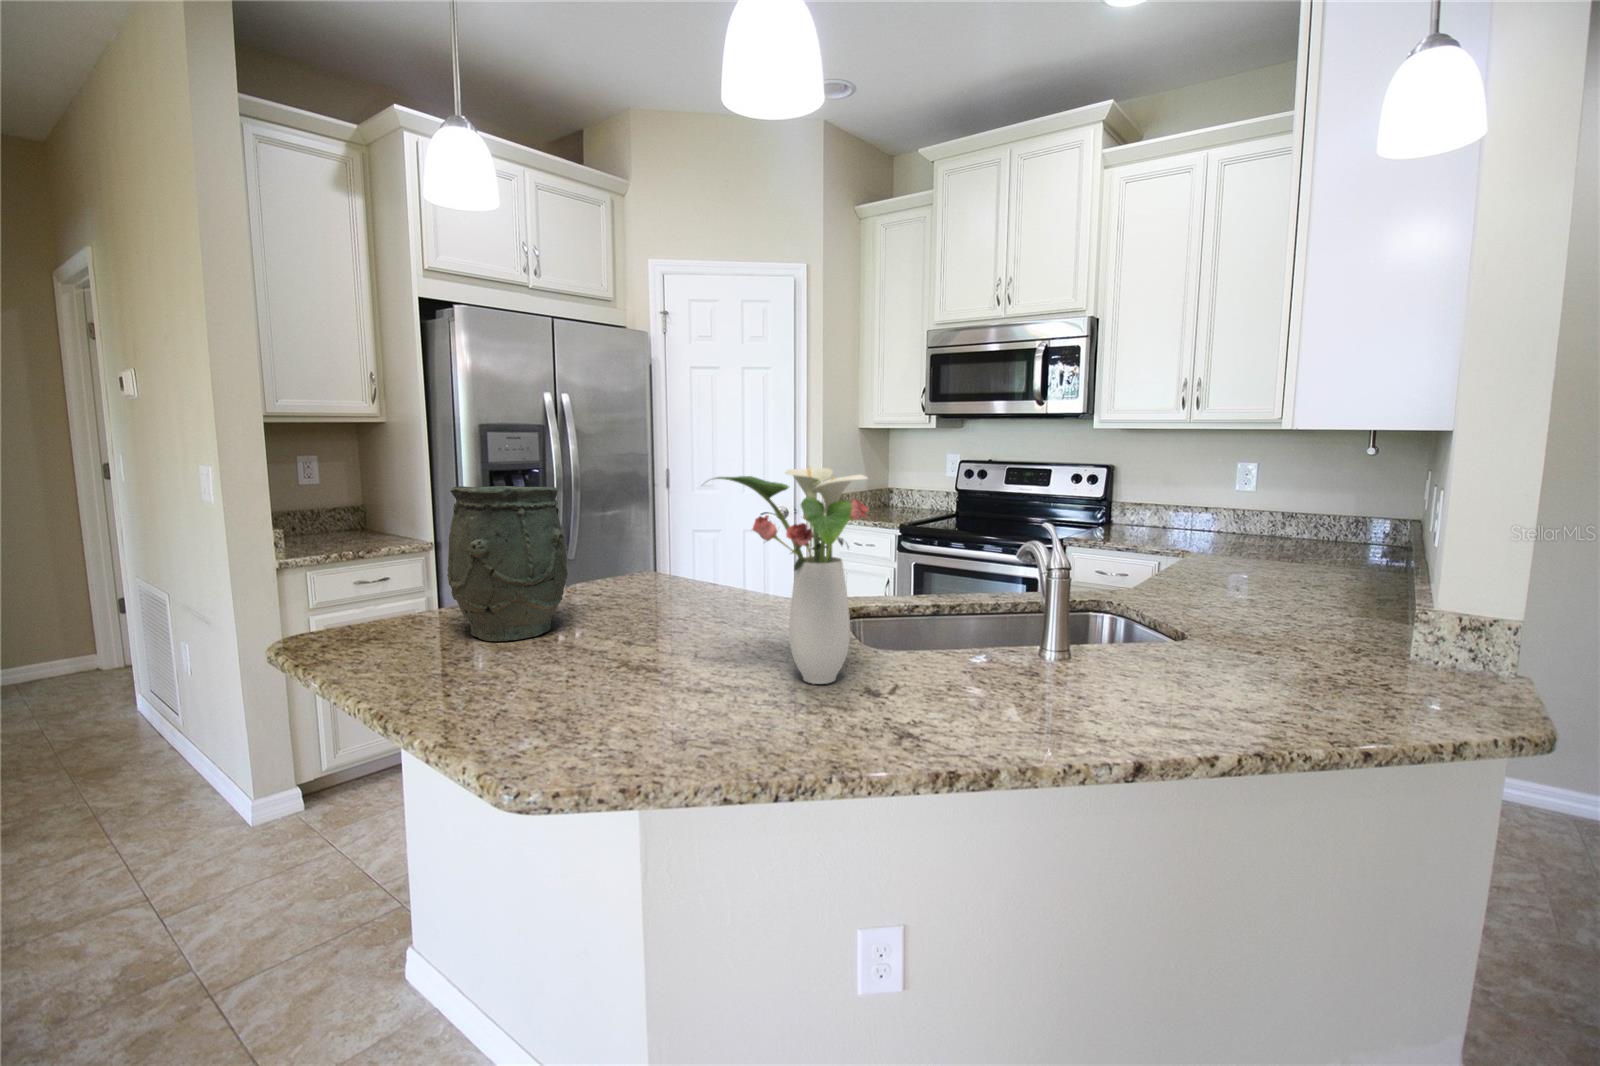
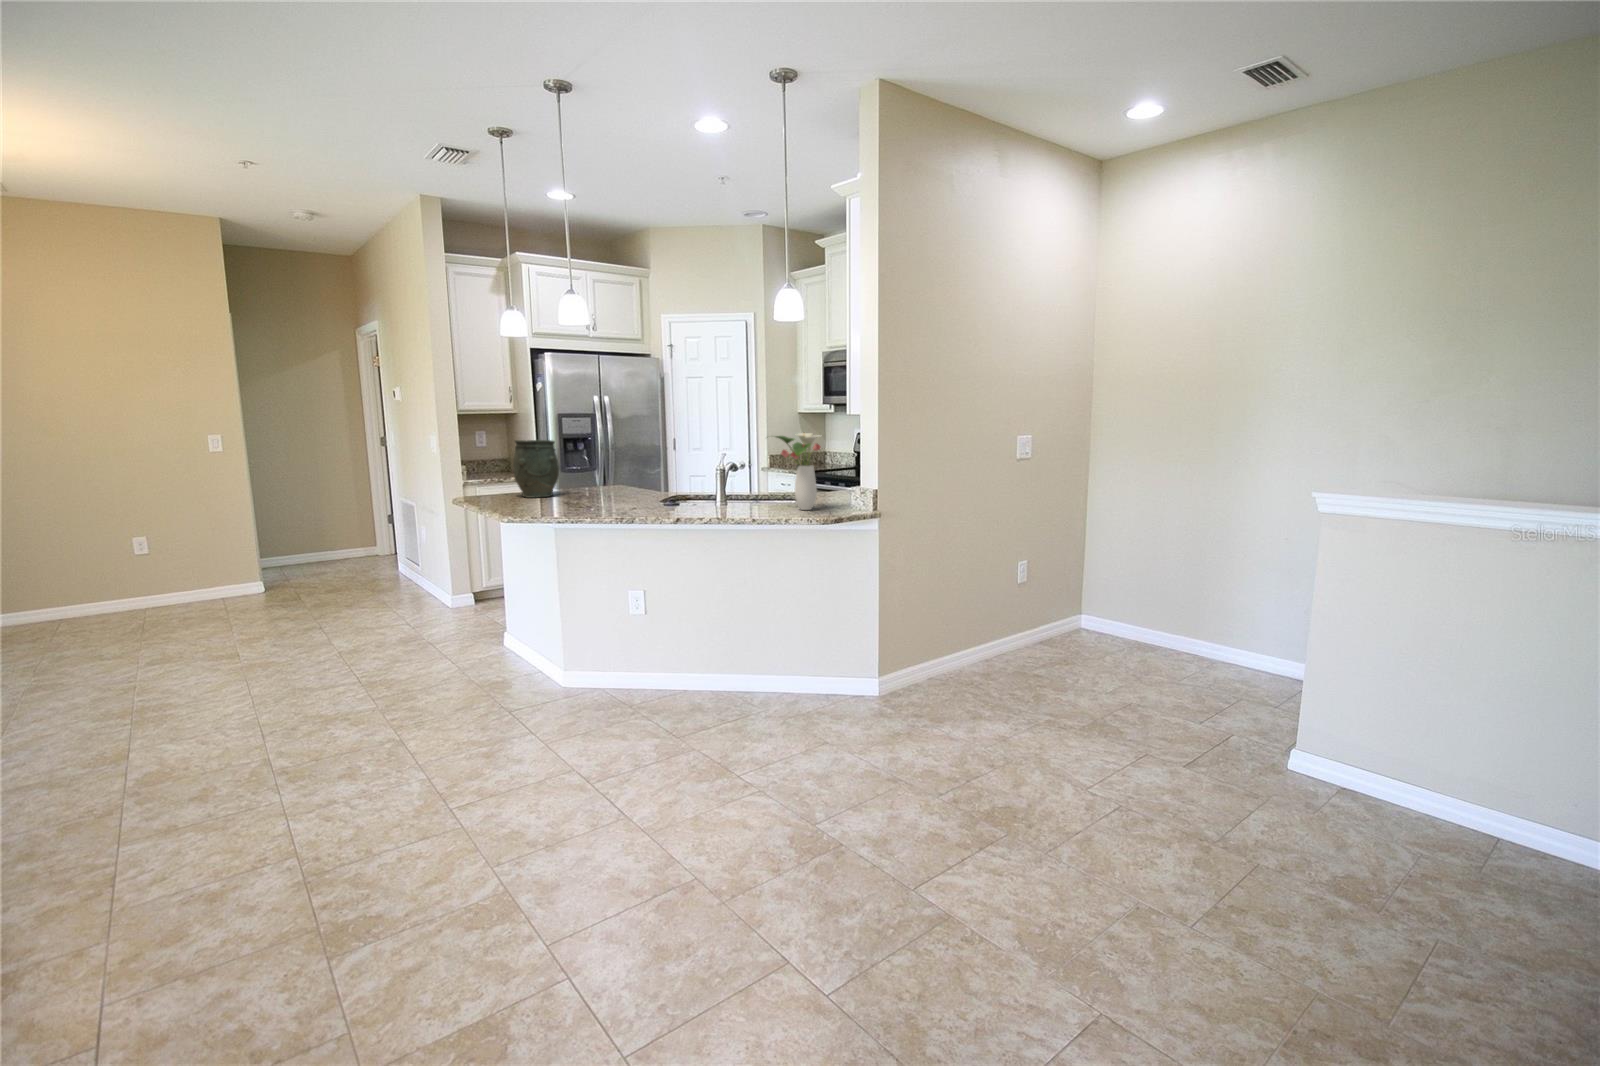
flower arrangement: present [703,467,868,684] -> present [776,433,820,510]

